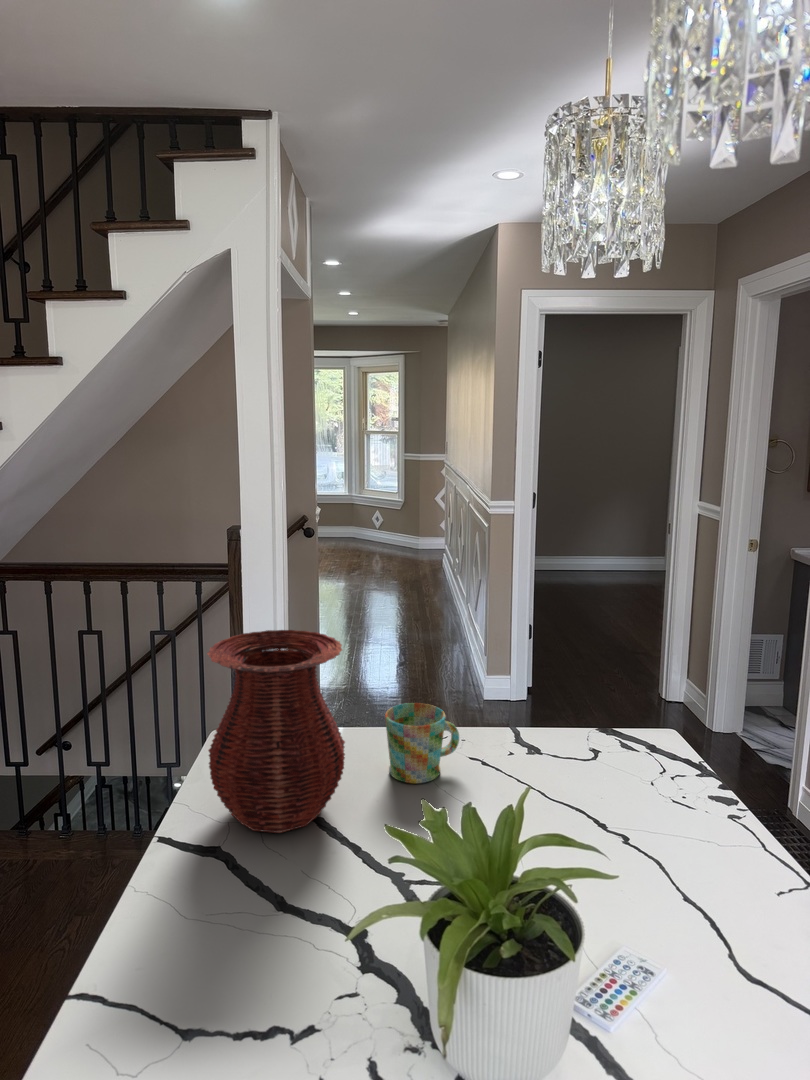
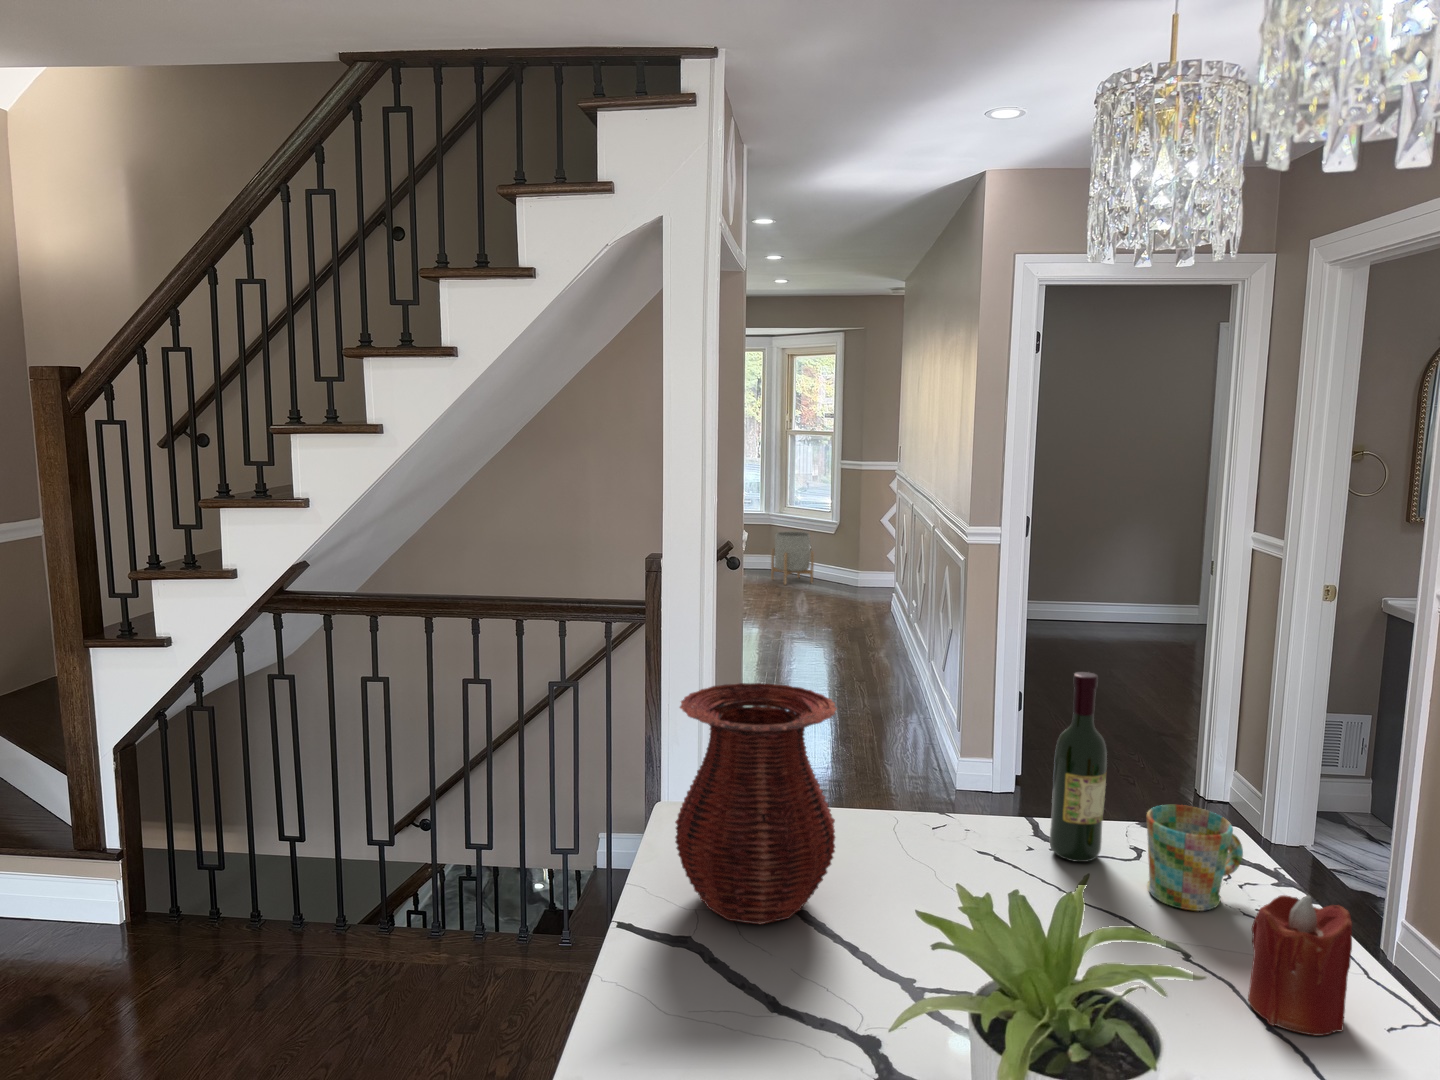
planter: none [355,508,387,549] -> present [771,532,814,585]
wine bottle: none [527,612,569,764] -> present [1050,672,1107,862]
mug: present [385,703,459,783] -> present [1147,805,1243,911]
candle: none [670,789,749,903] -> present [1248,895,1352,1035]

